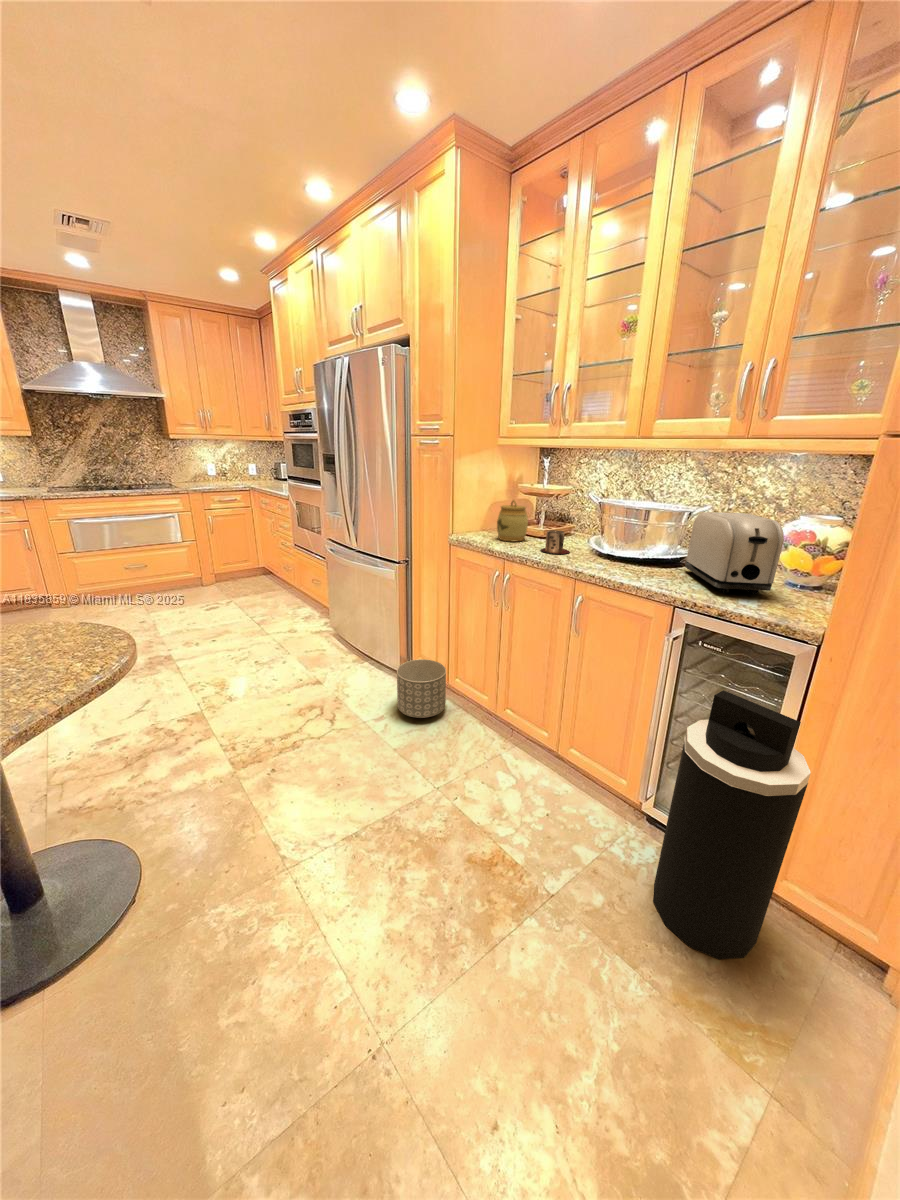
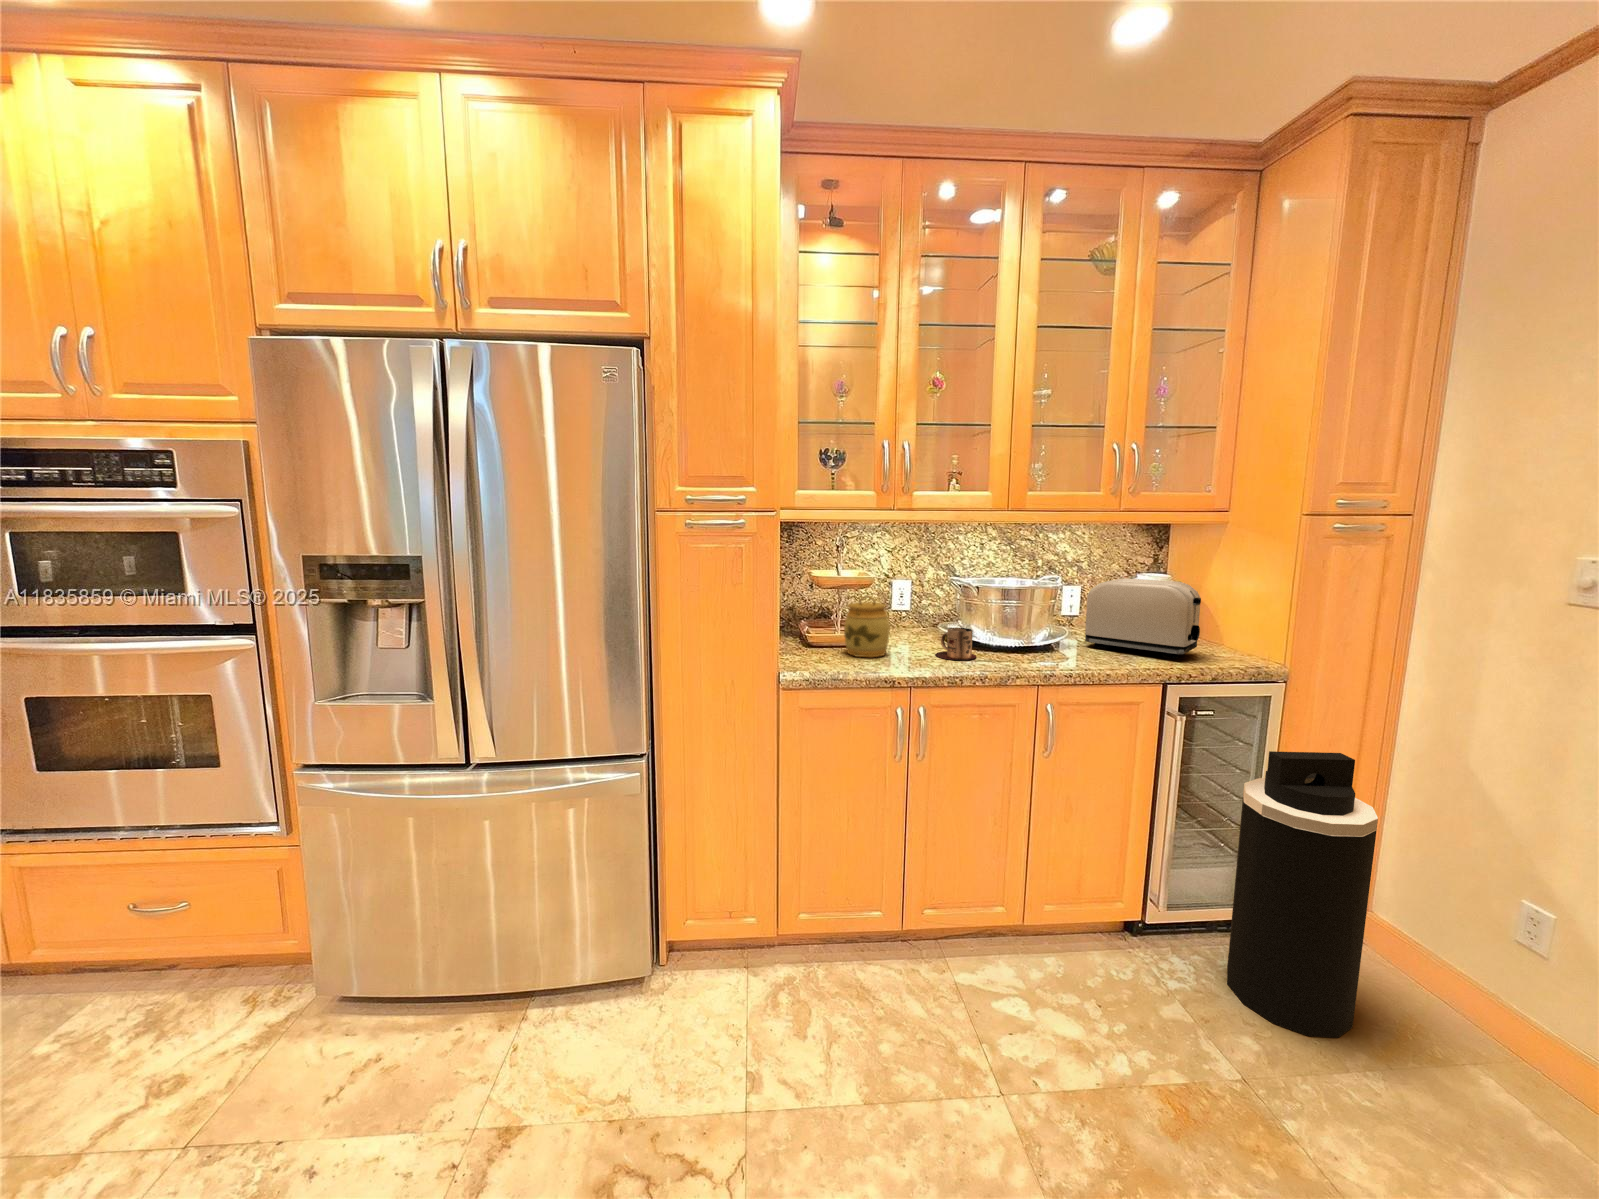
planter: present [397,659,446,718] -> none [733,903,828,1039]

